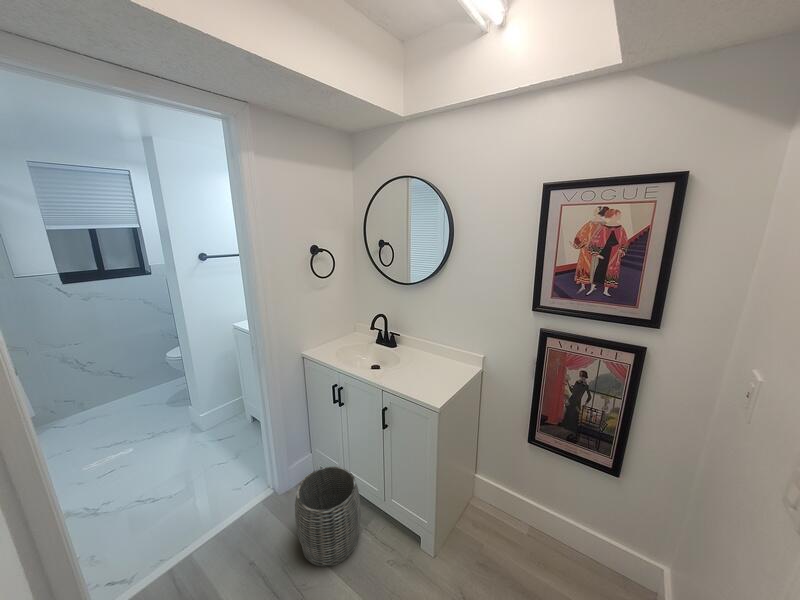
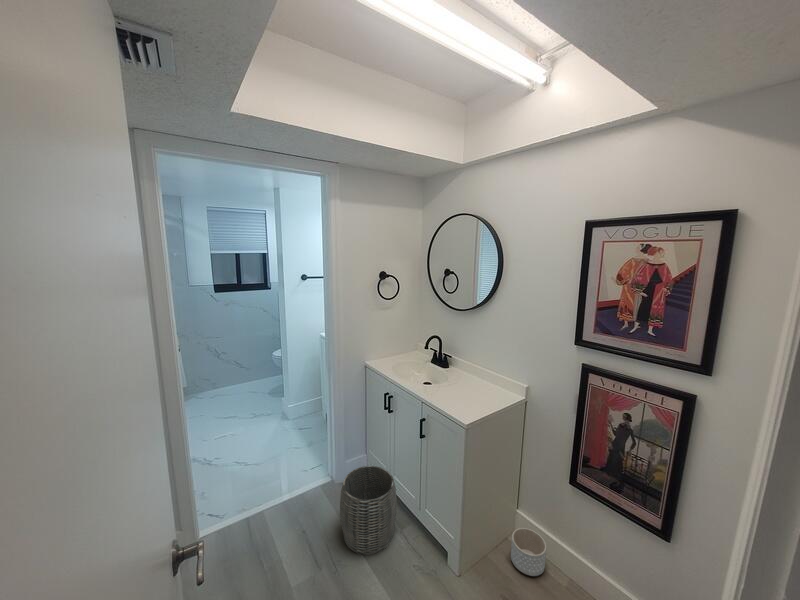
planter: none [477,491,510,535] -> present [511,528,546,576]

